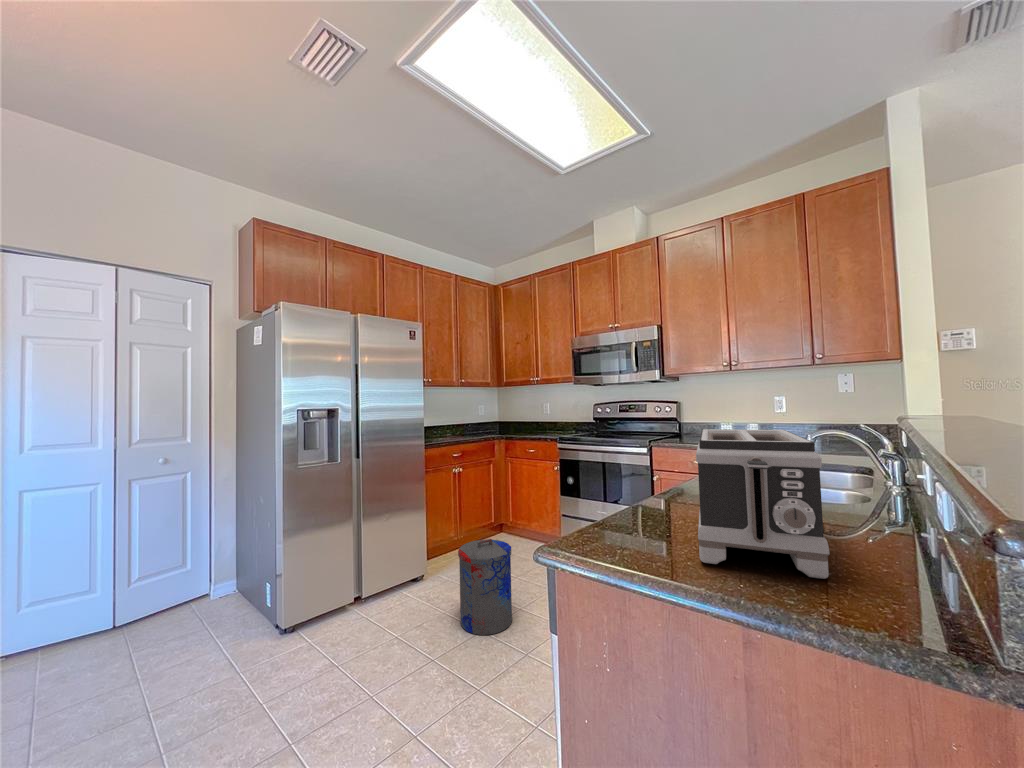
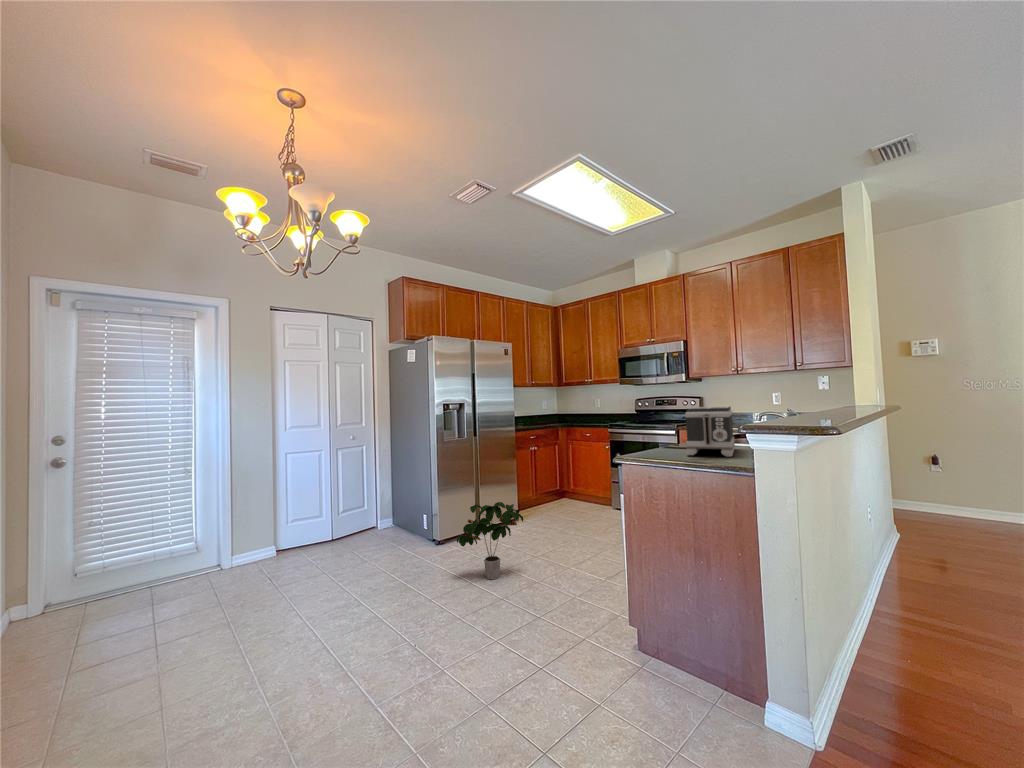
trash can: present [458,539,512,635] -> none [548,488,584,547]
potted plant: none [267,585,394,730] -> present [457,502,523,579]

